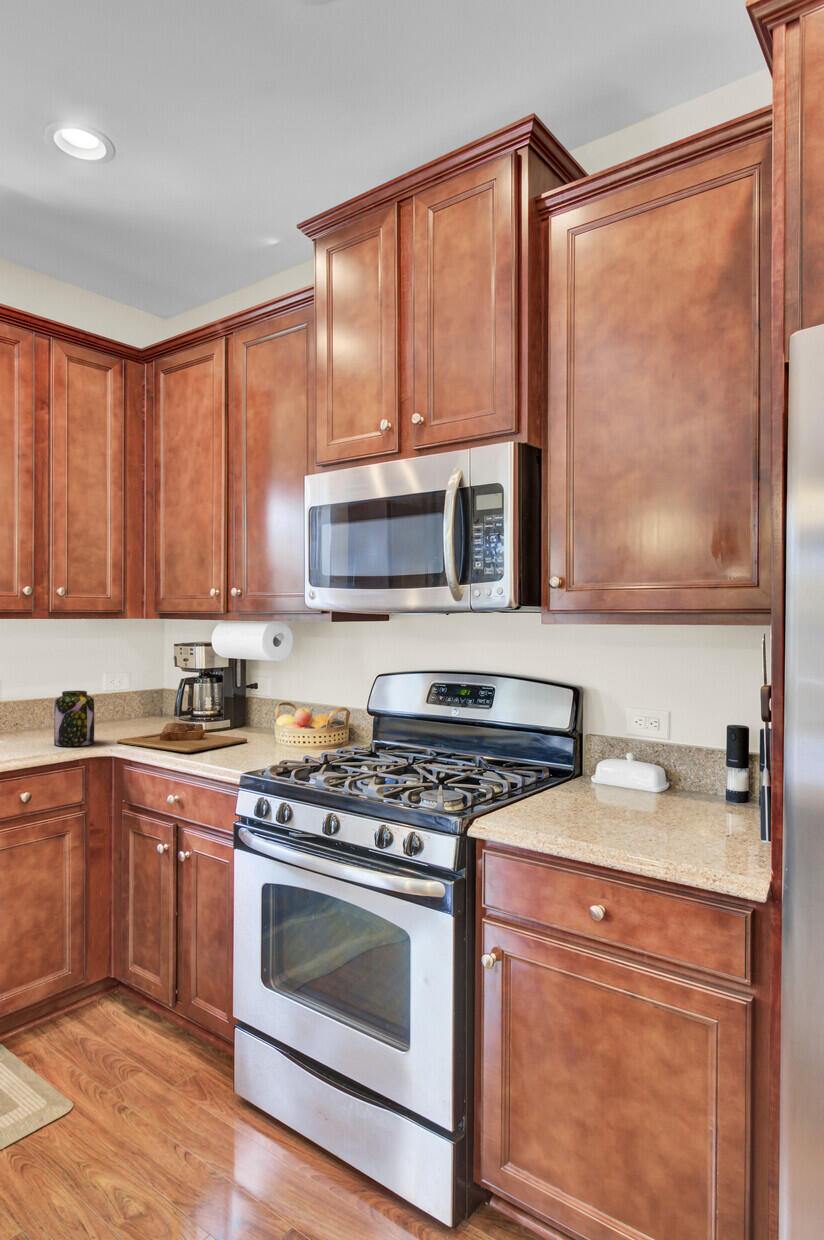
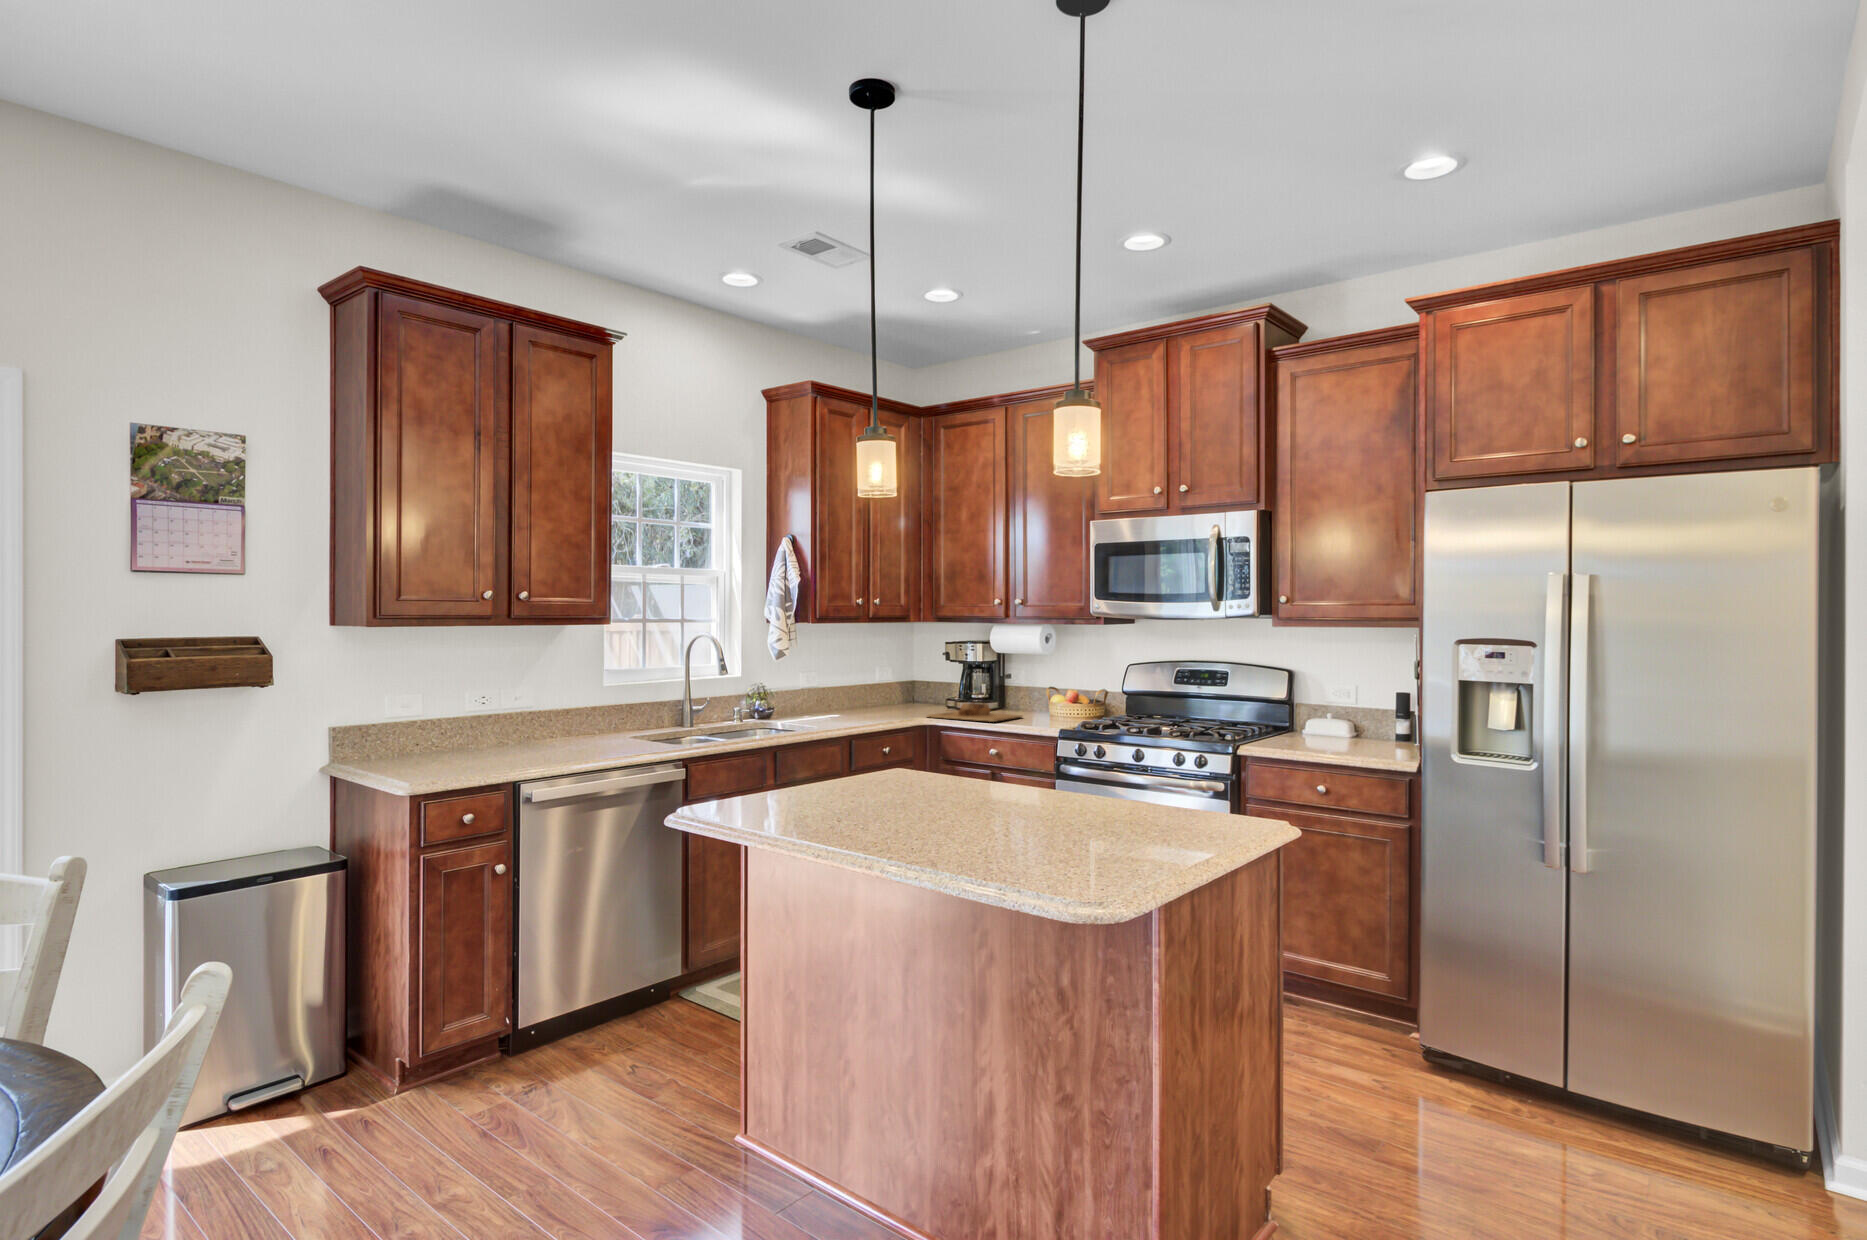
jar: present [54,691,94,746] -> none [882,678,911,718]

